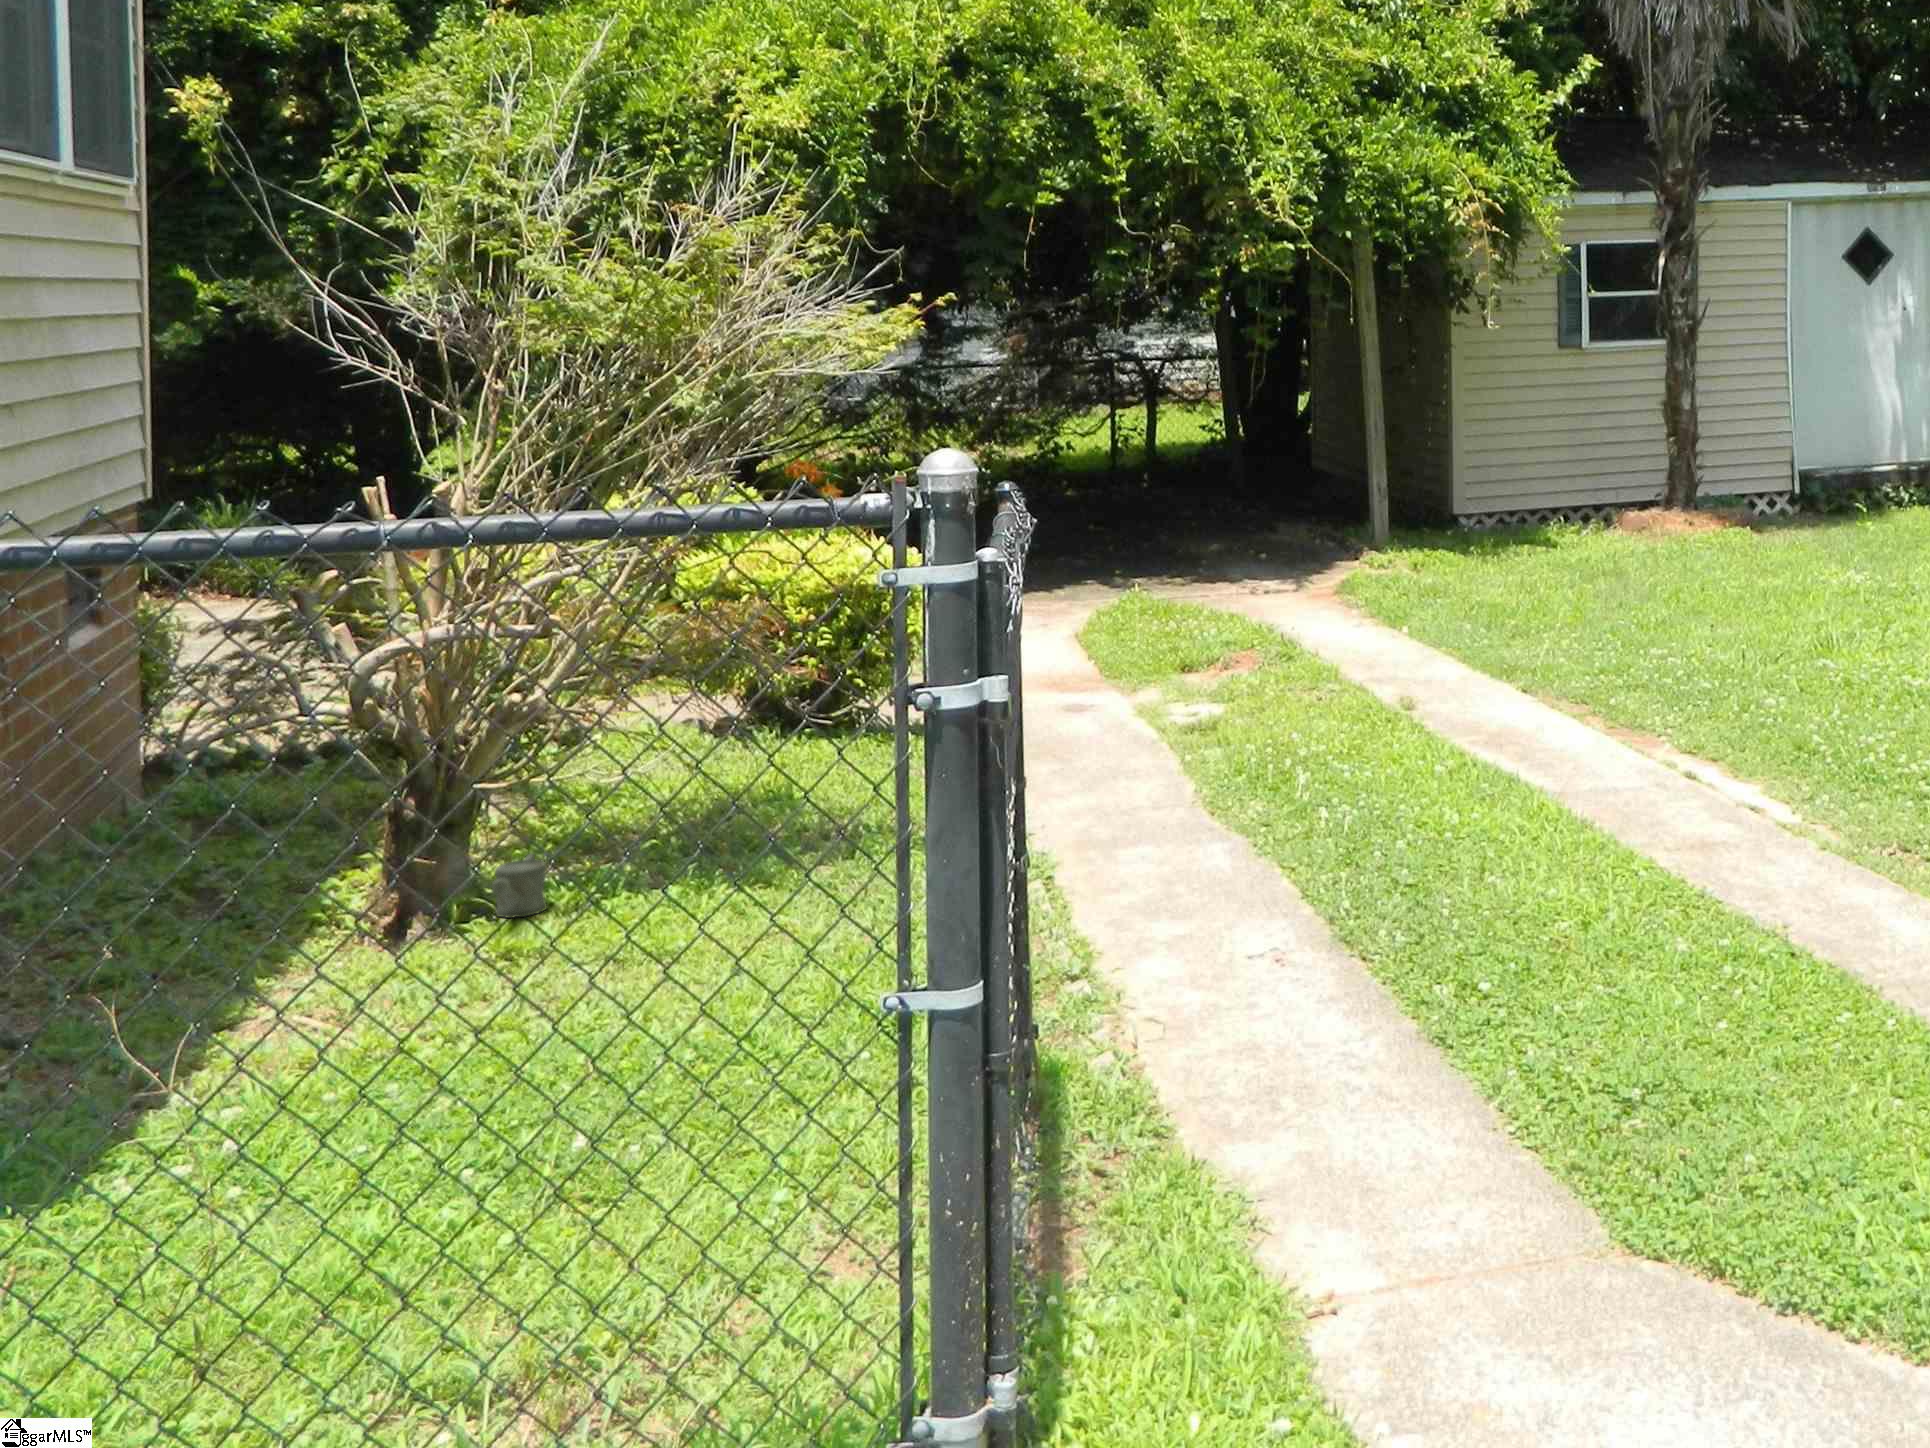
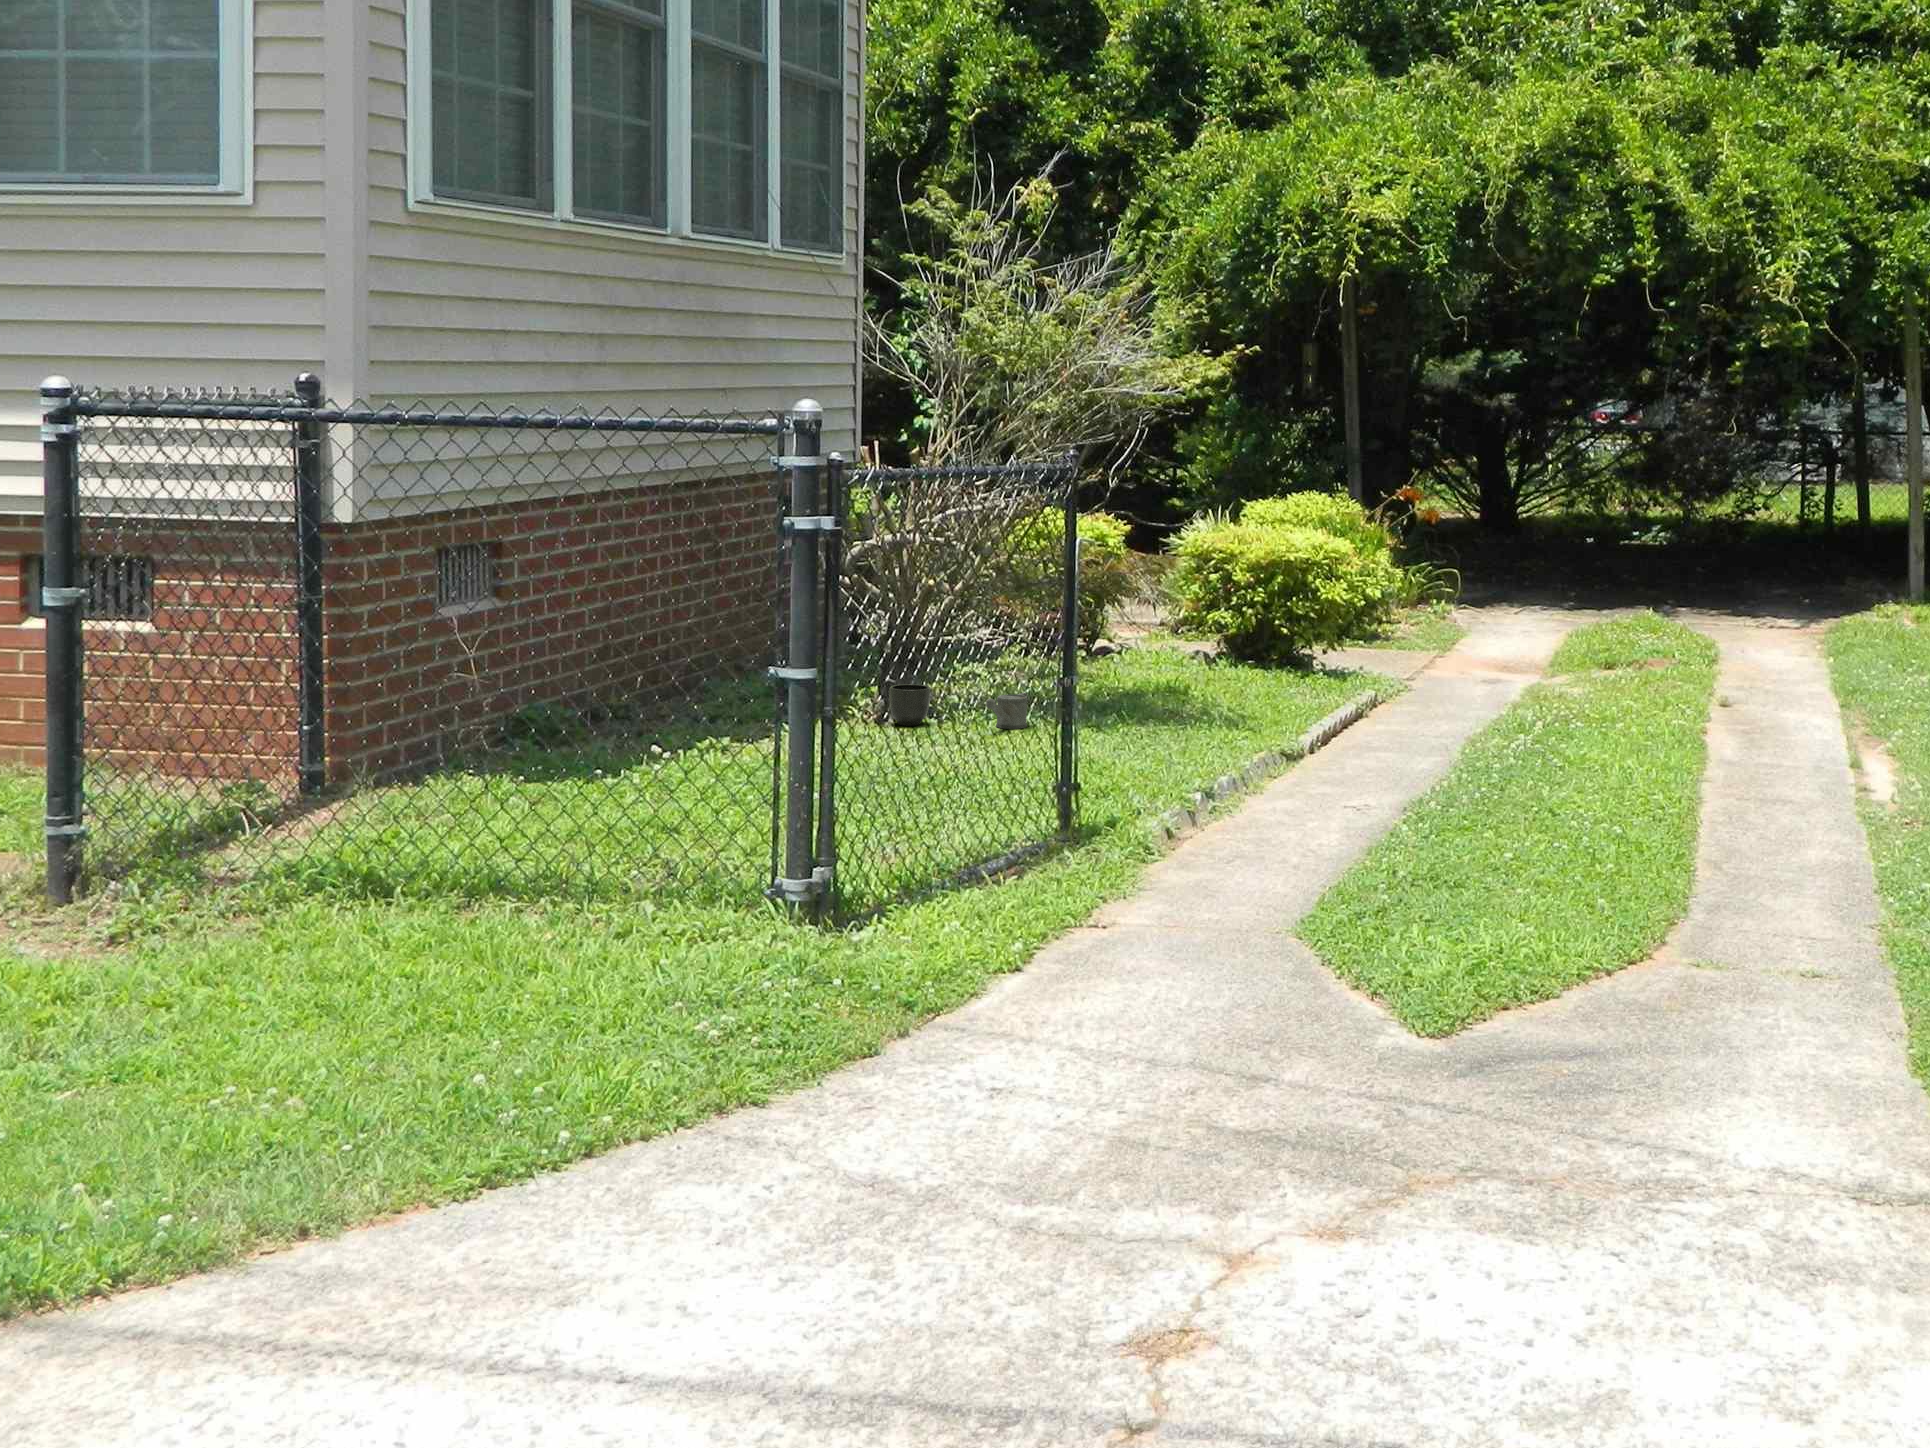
planter: none [304,871,376,942] -> present [889,684,930,726]

